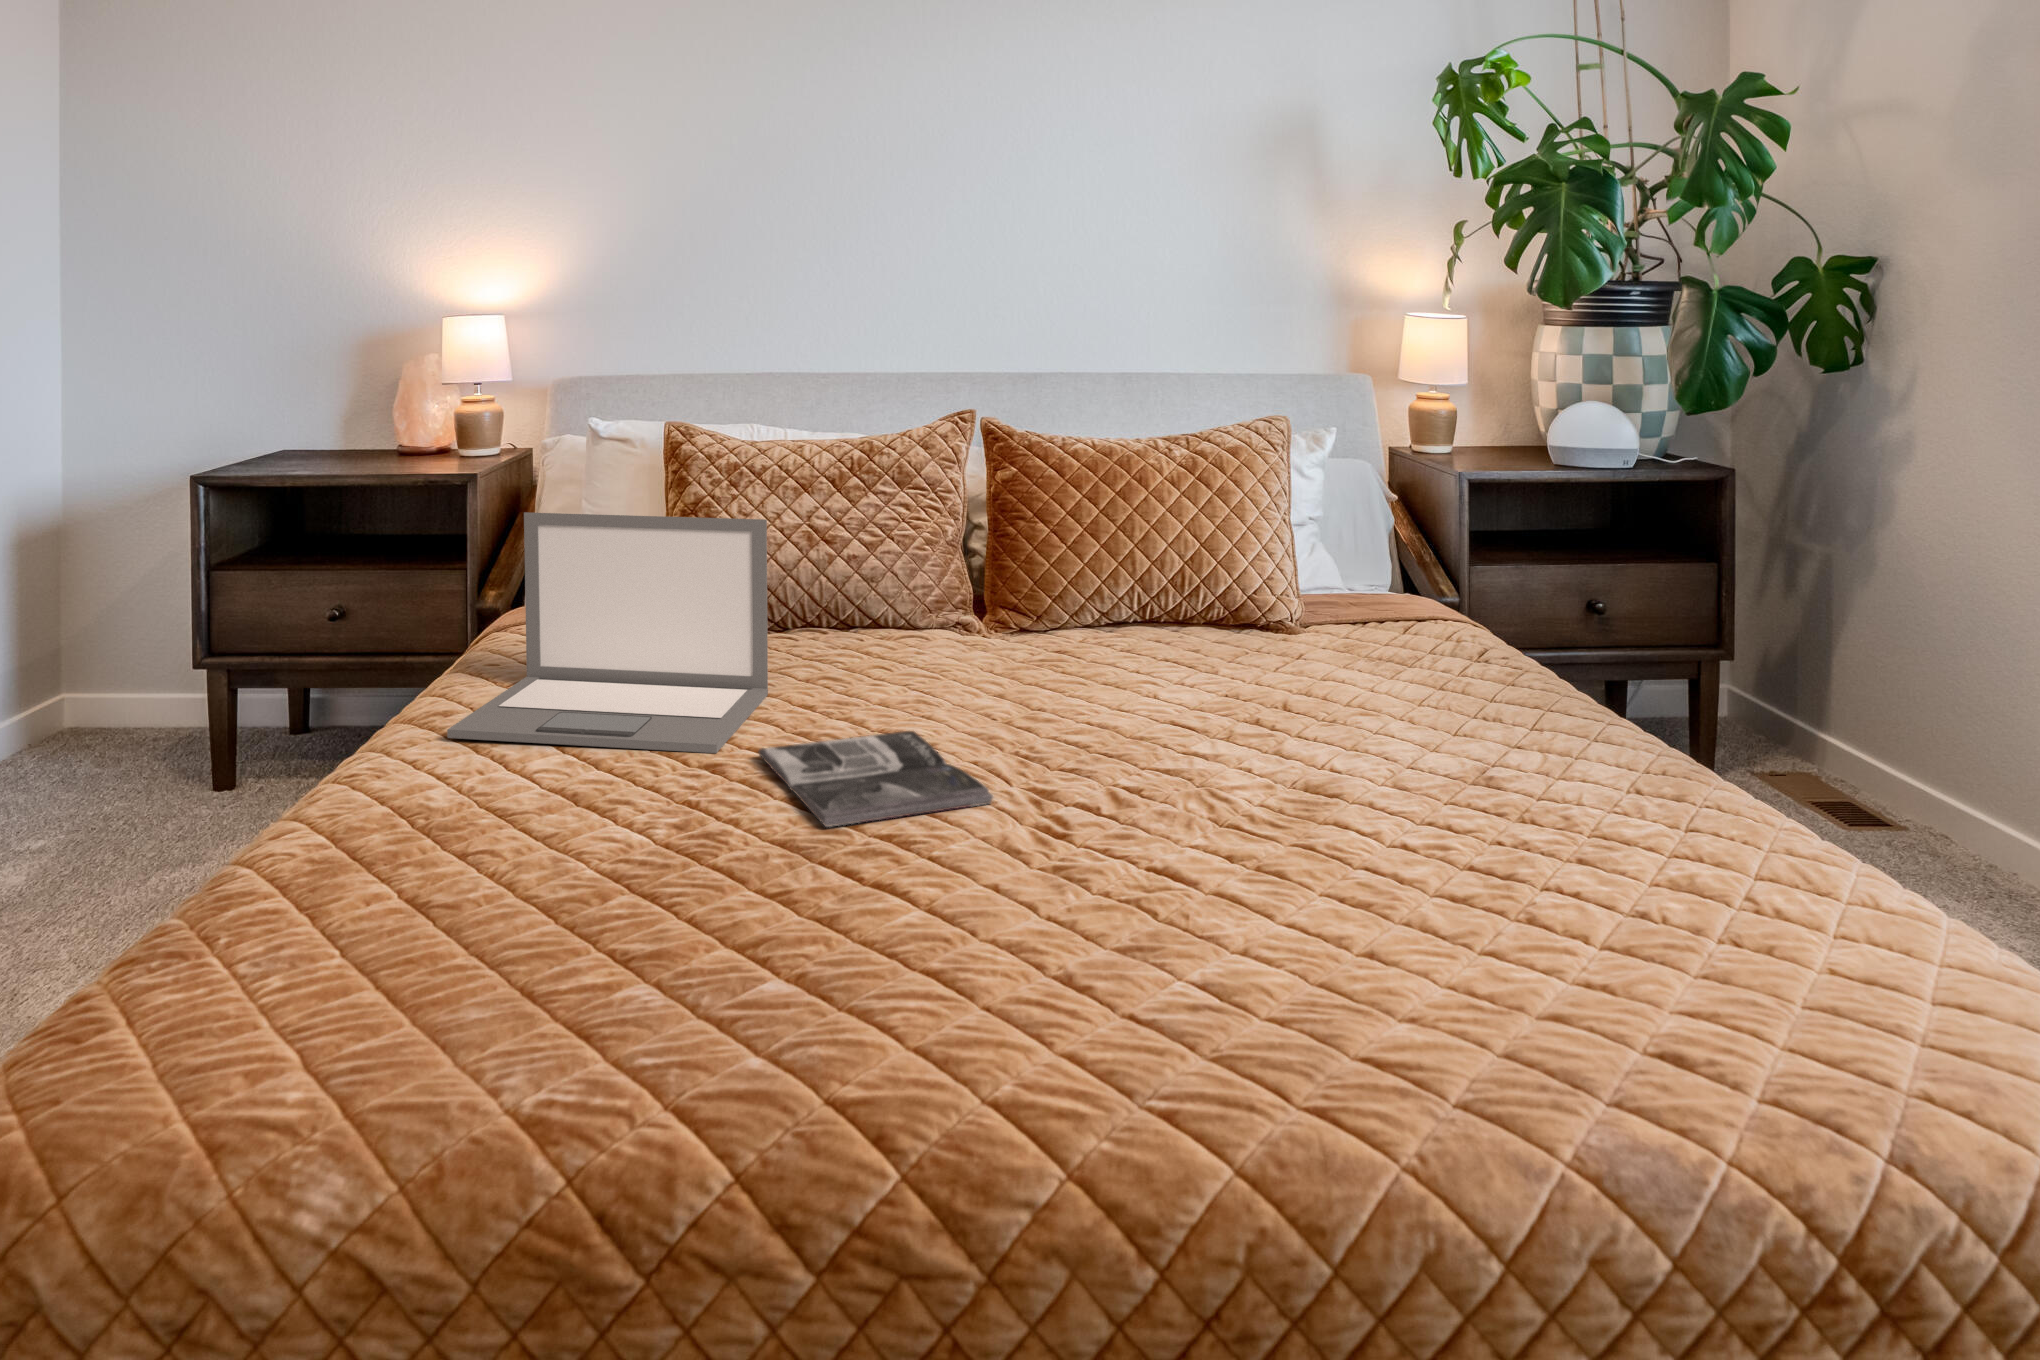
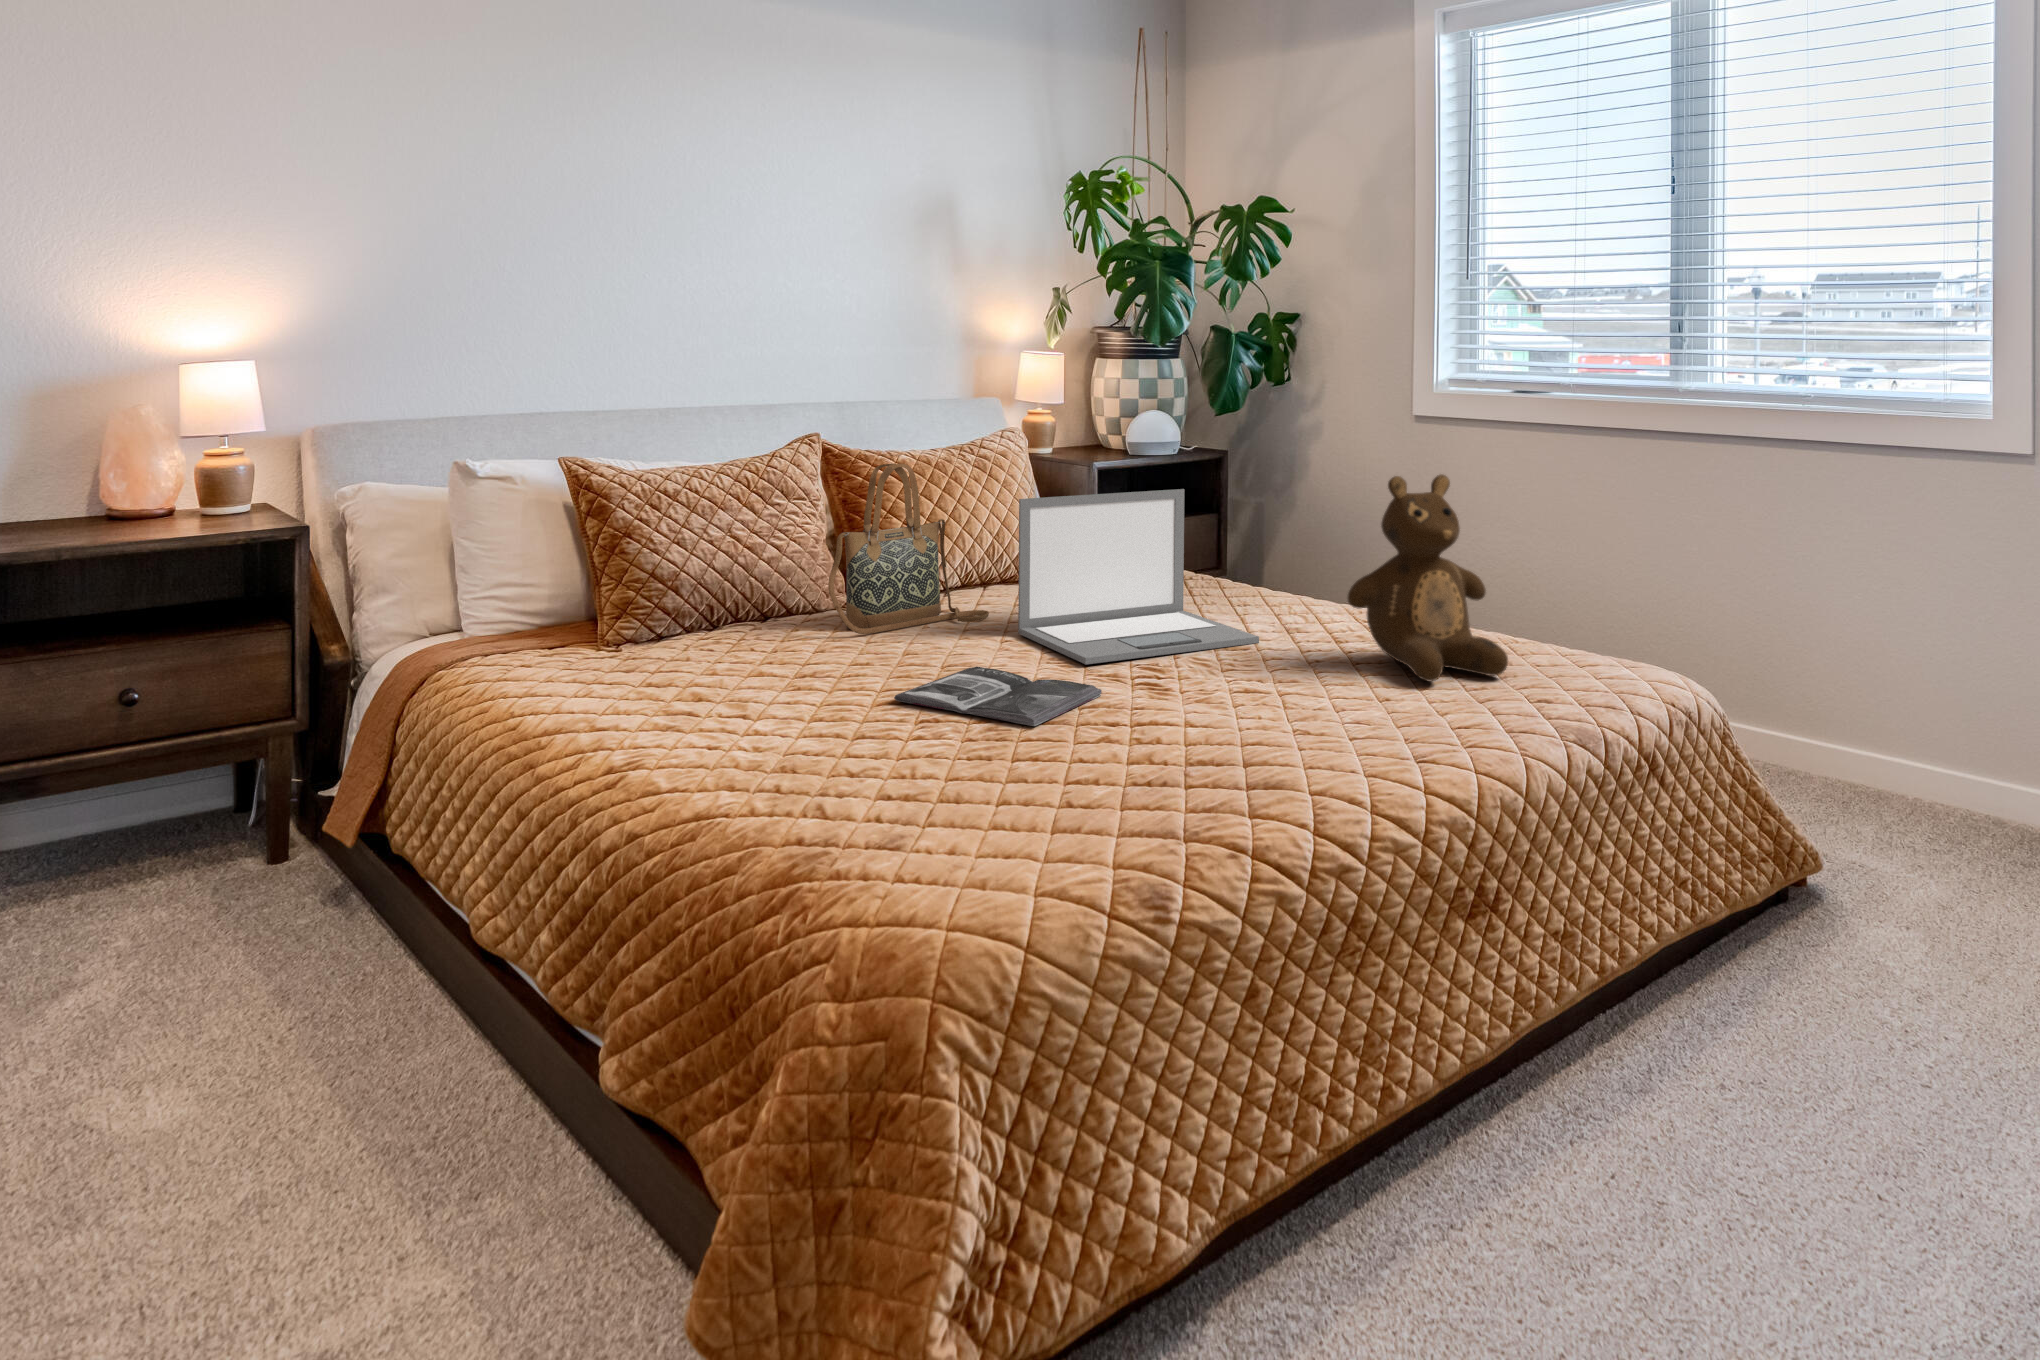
handbag: none [868,456,1085,669] -> present [828,464,989,634]
laptop: present [447,512,768,753] -> present [1018,489,1259,665]
teddy bear: none [1414,541,1705,919] -> present [1348,474,1508,681]

